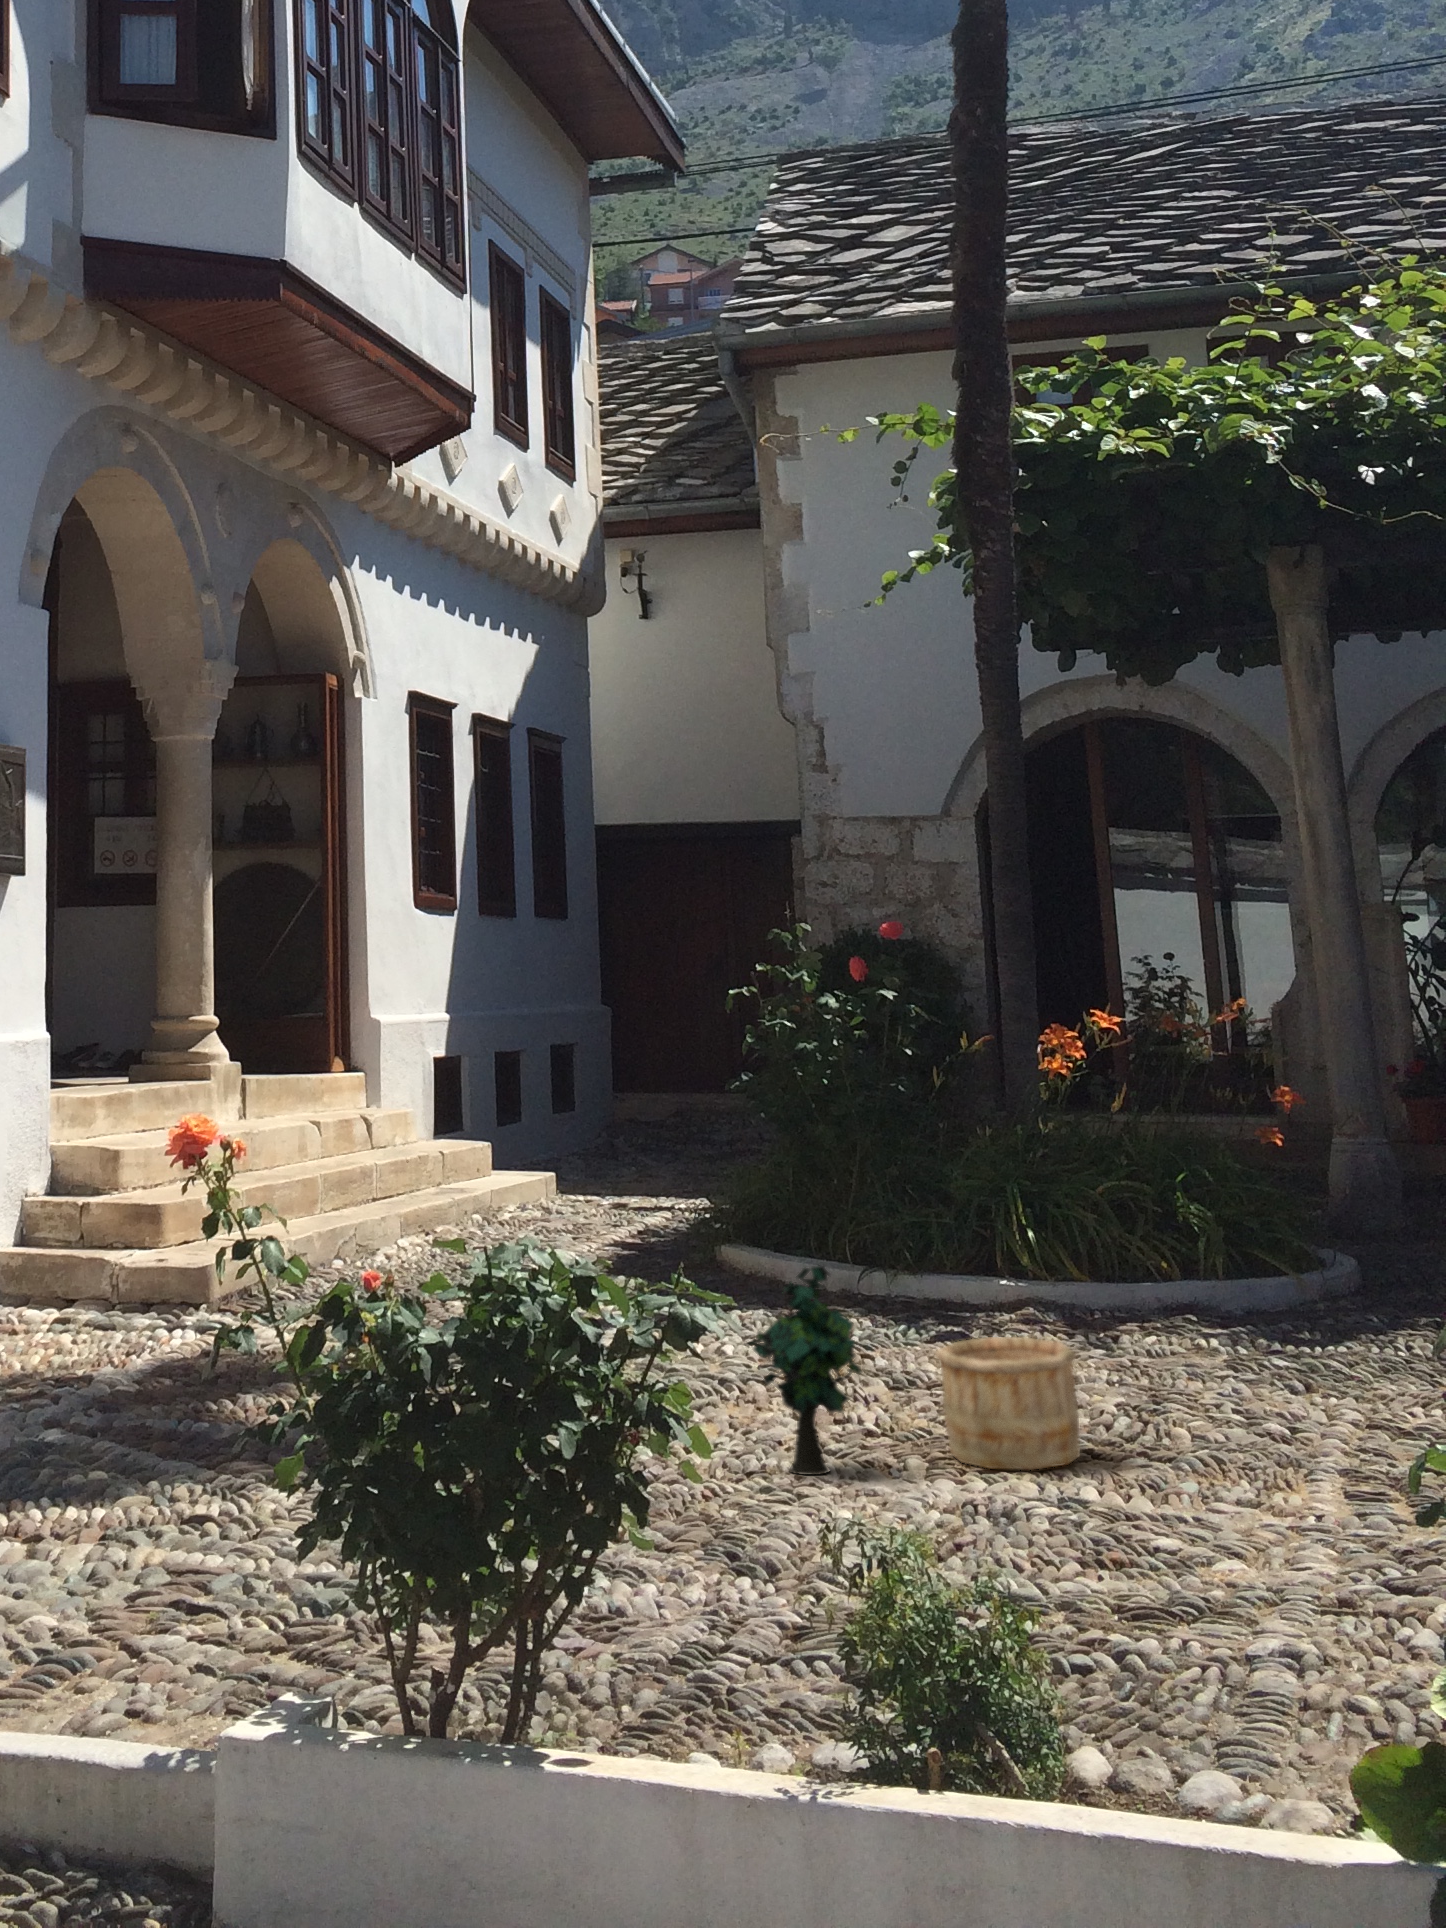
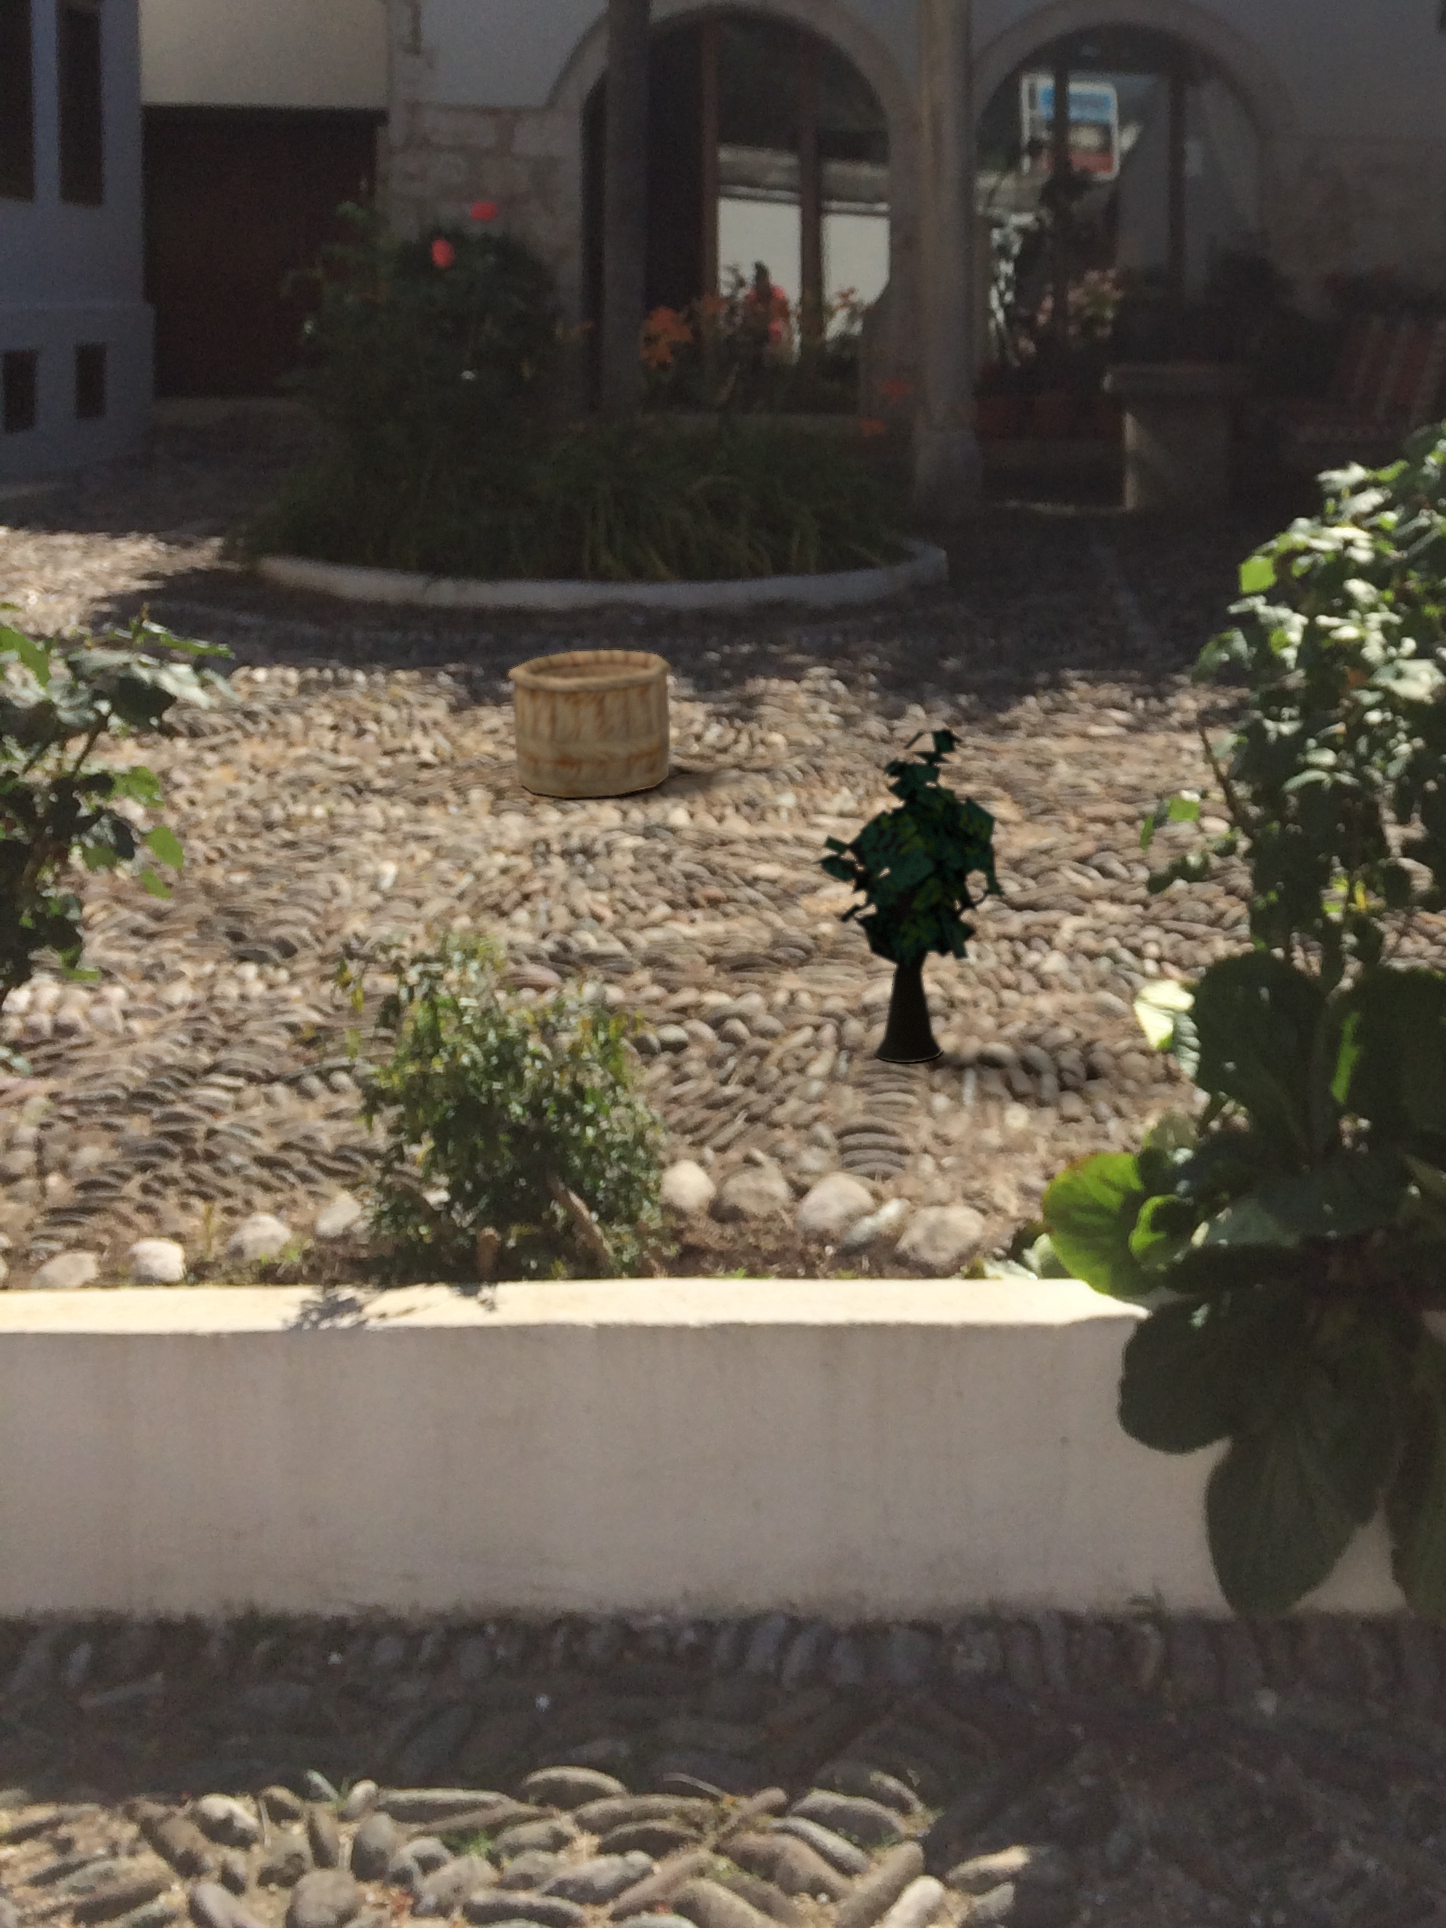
decorative plant: present [745,1266,862,1475] -> present [812,728,1008,1063]

